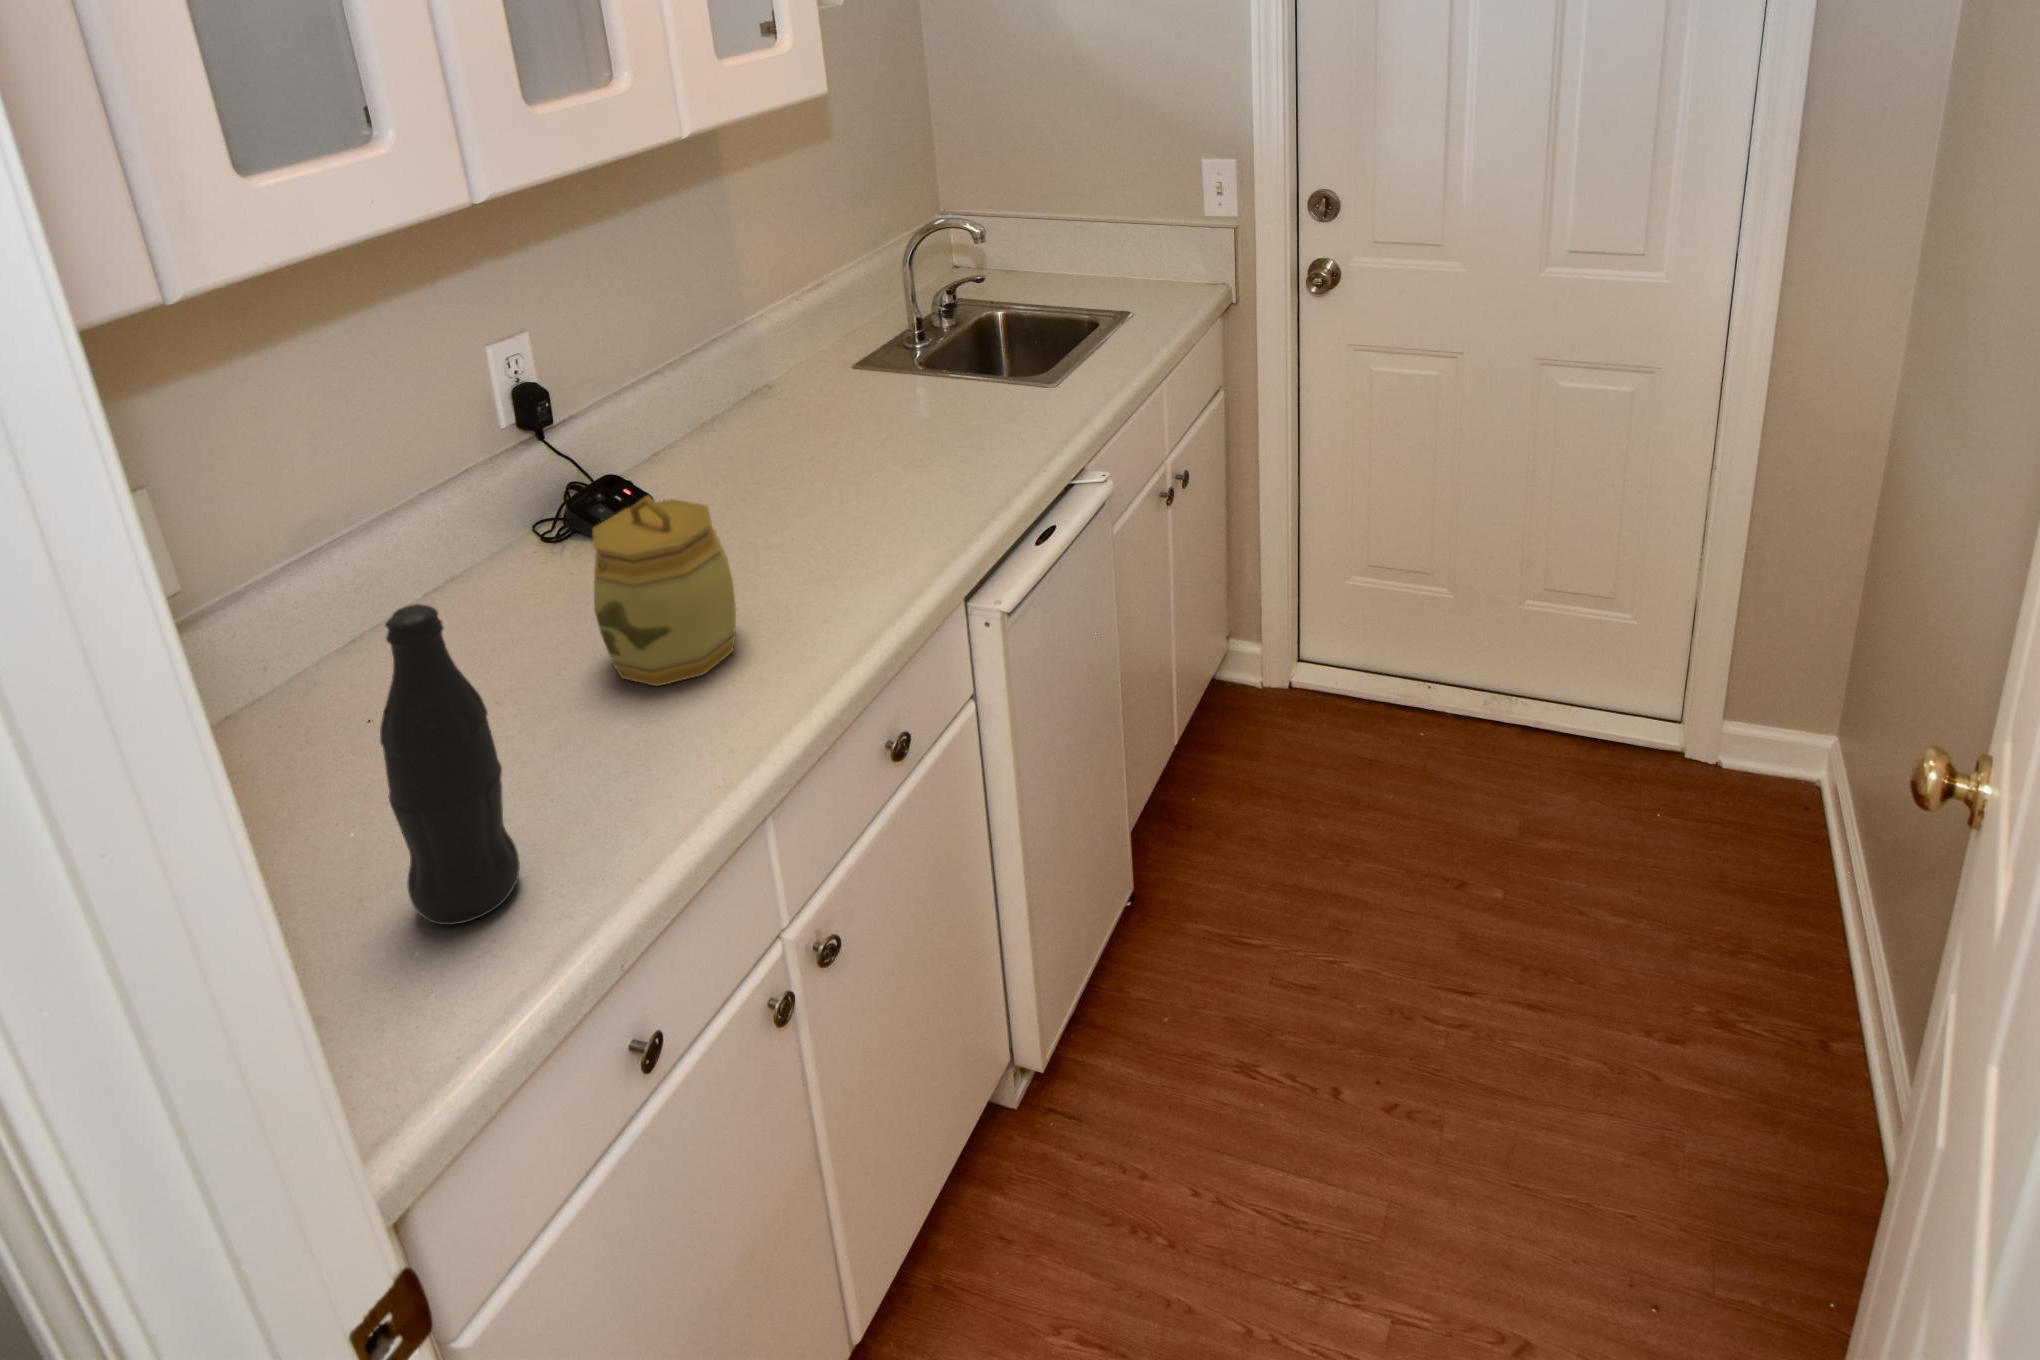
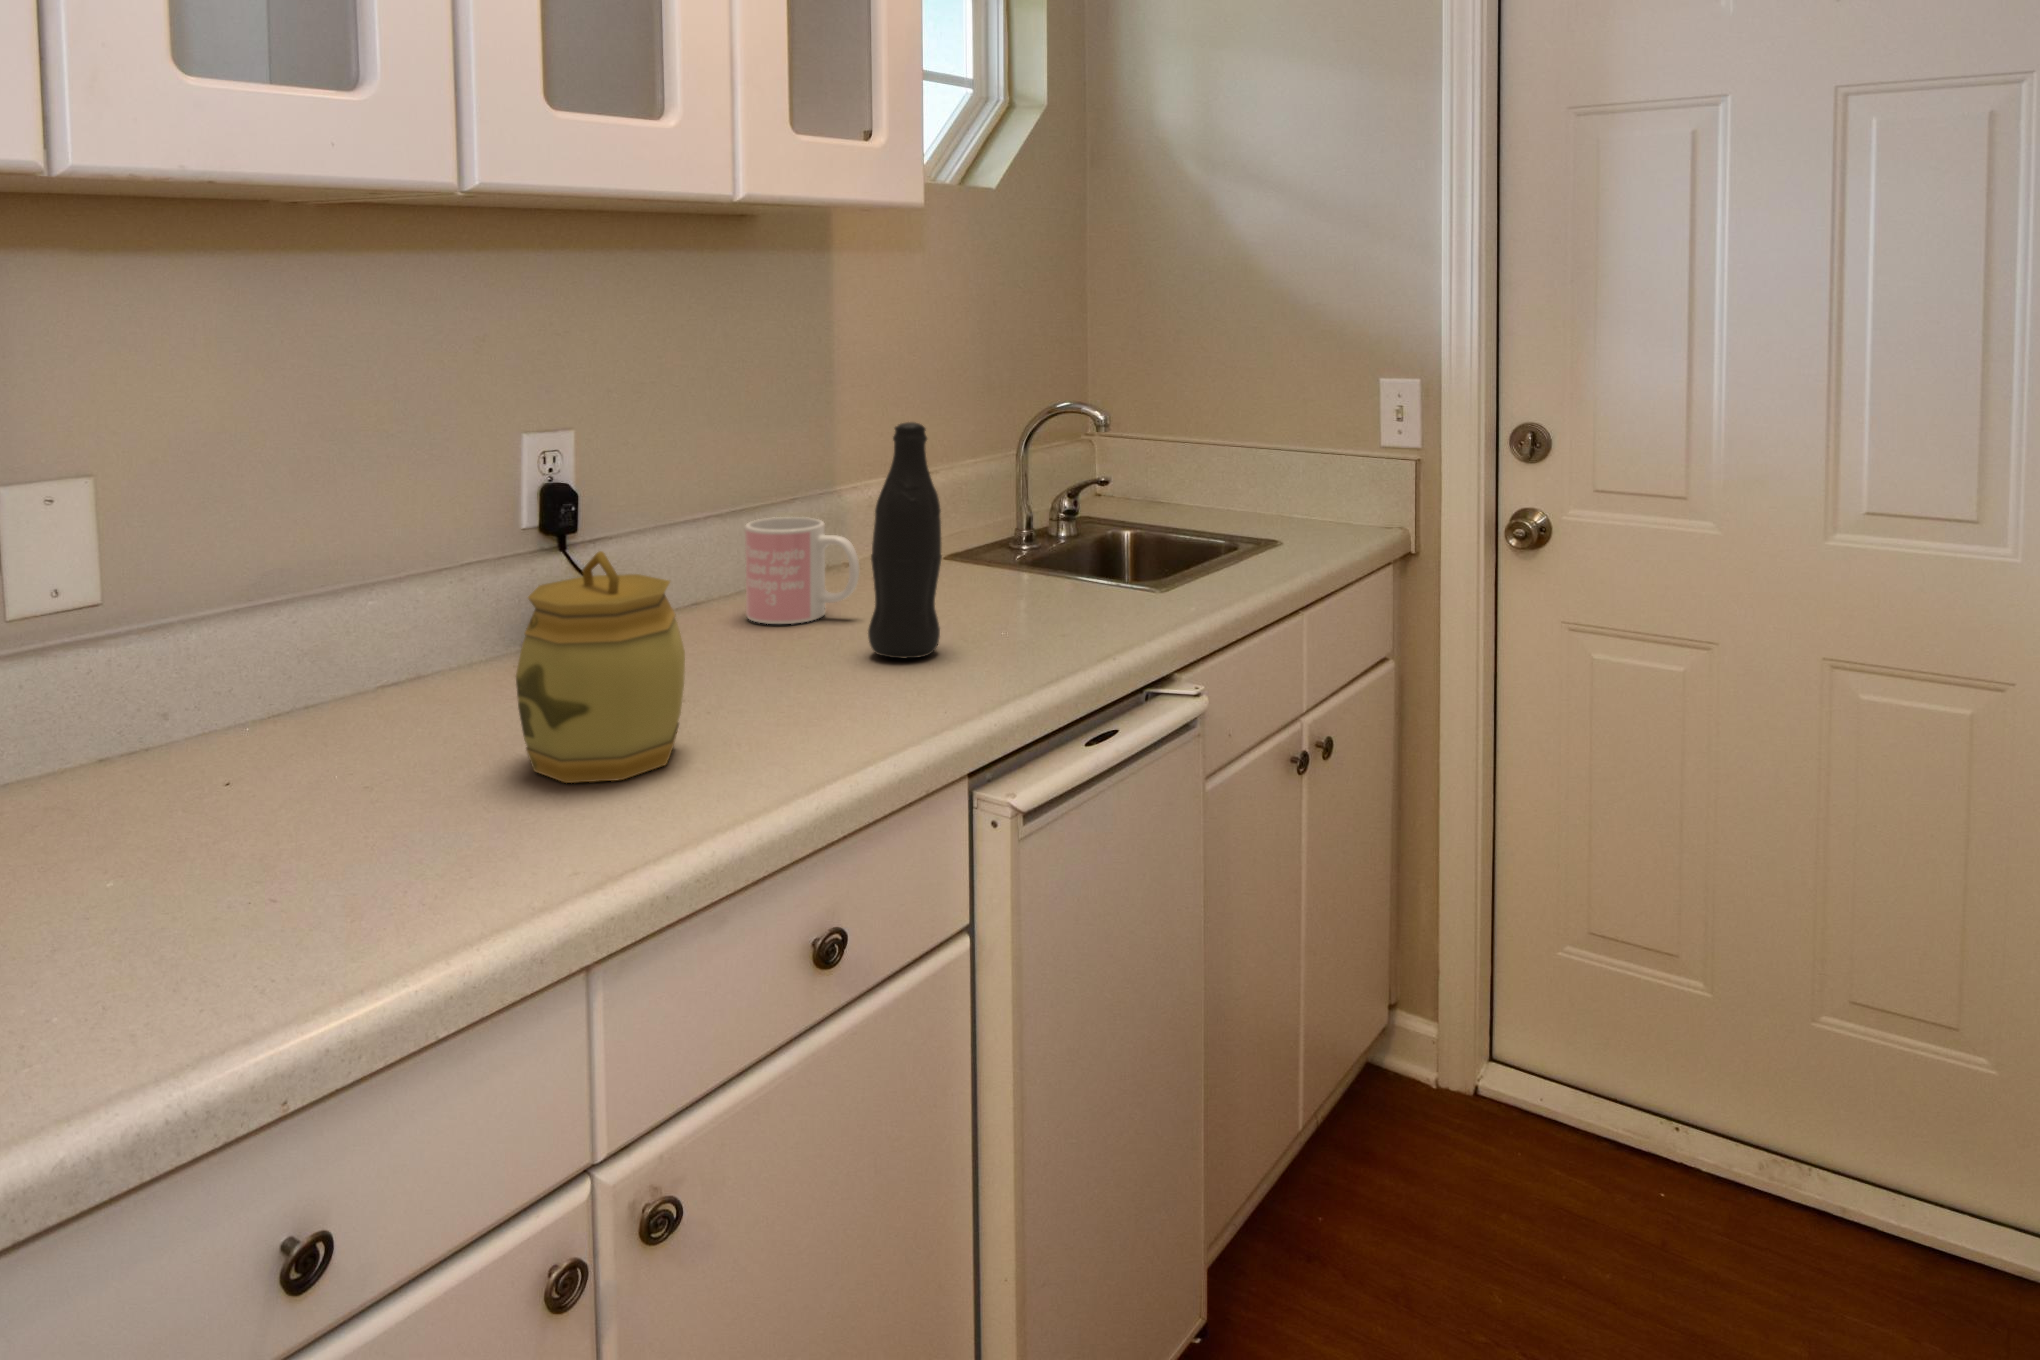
mug: none [702,372,812,471] -> present [745,517,859,624]
bottle: present [380,604,520,925] -> present [868,422,942,658]

